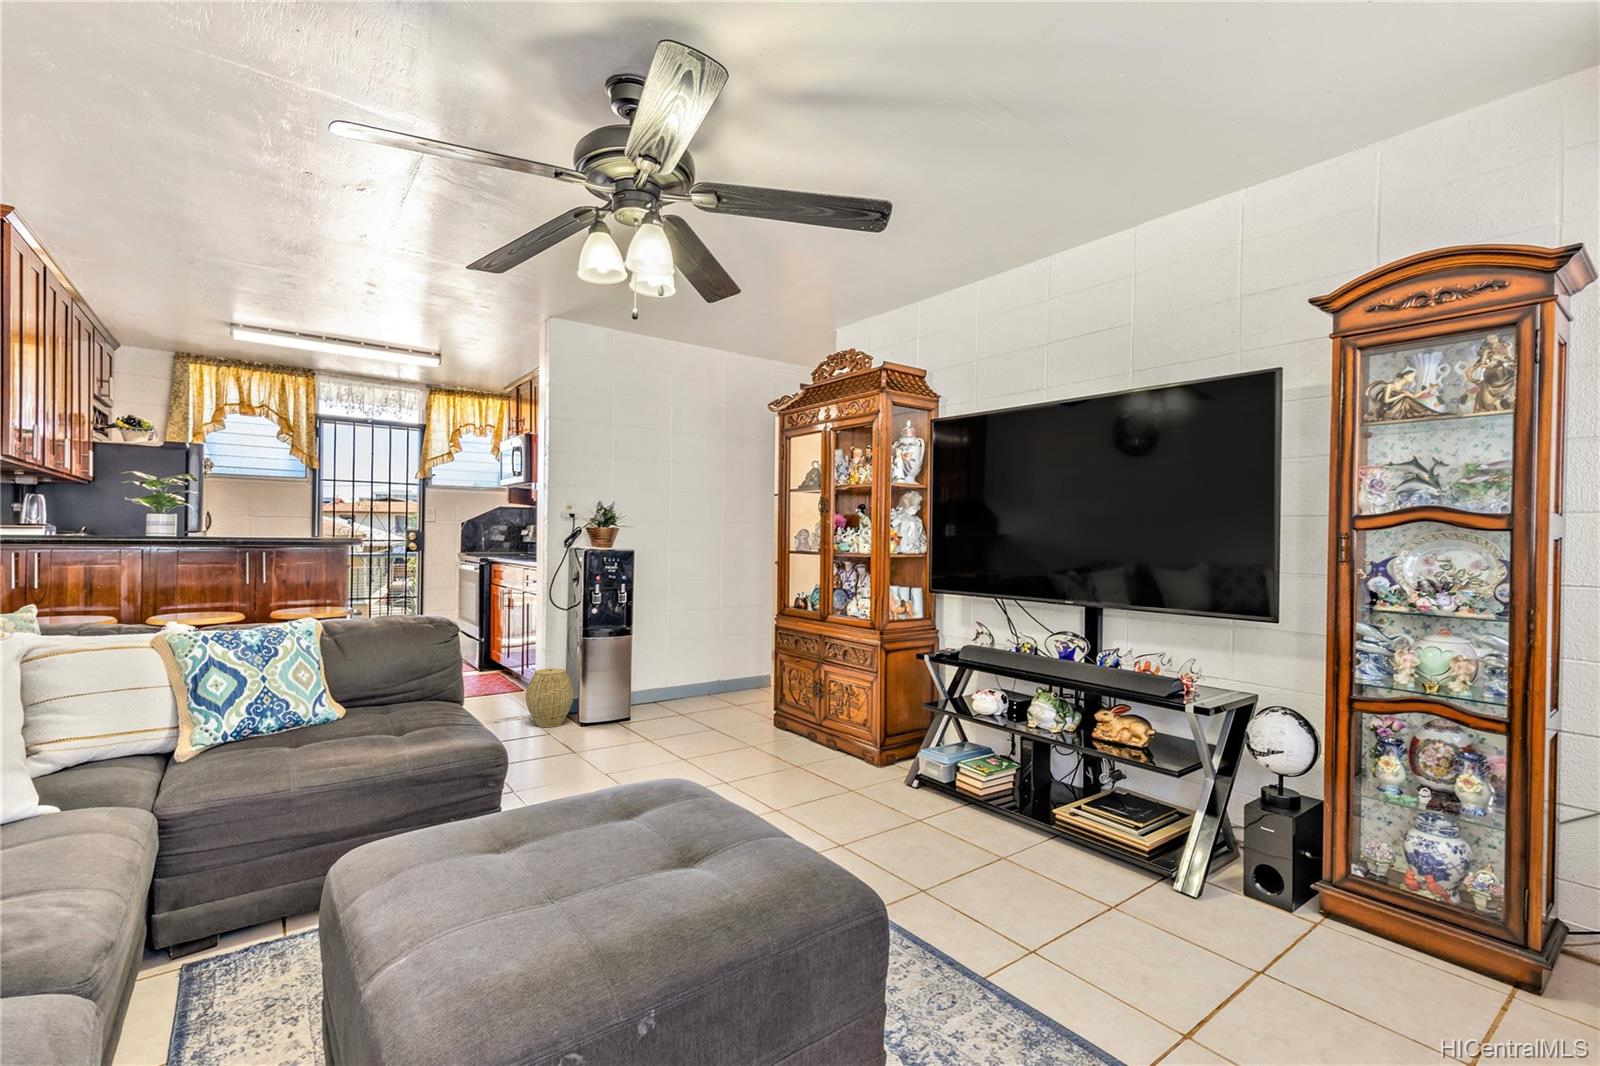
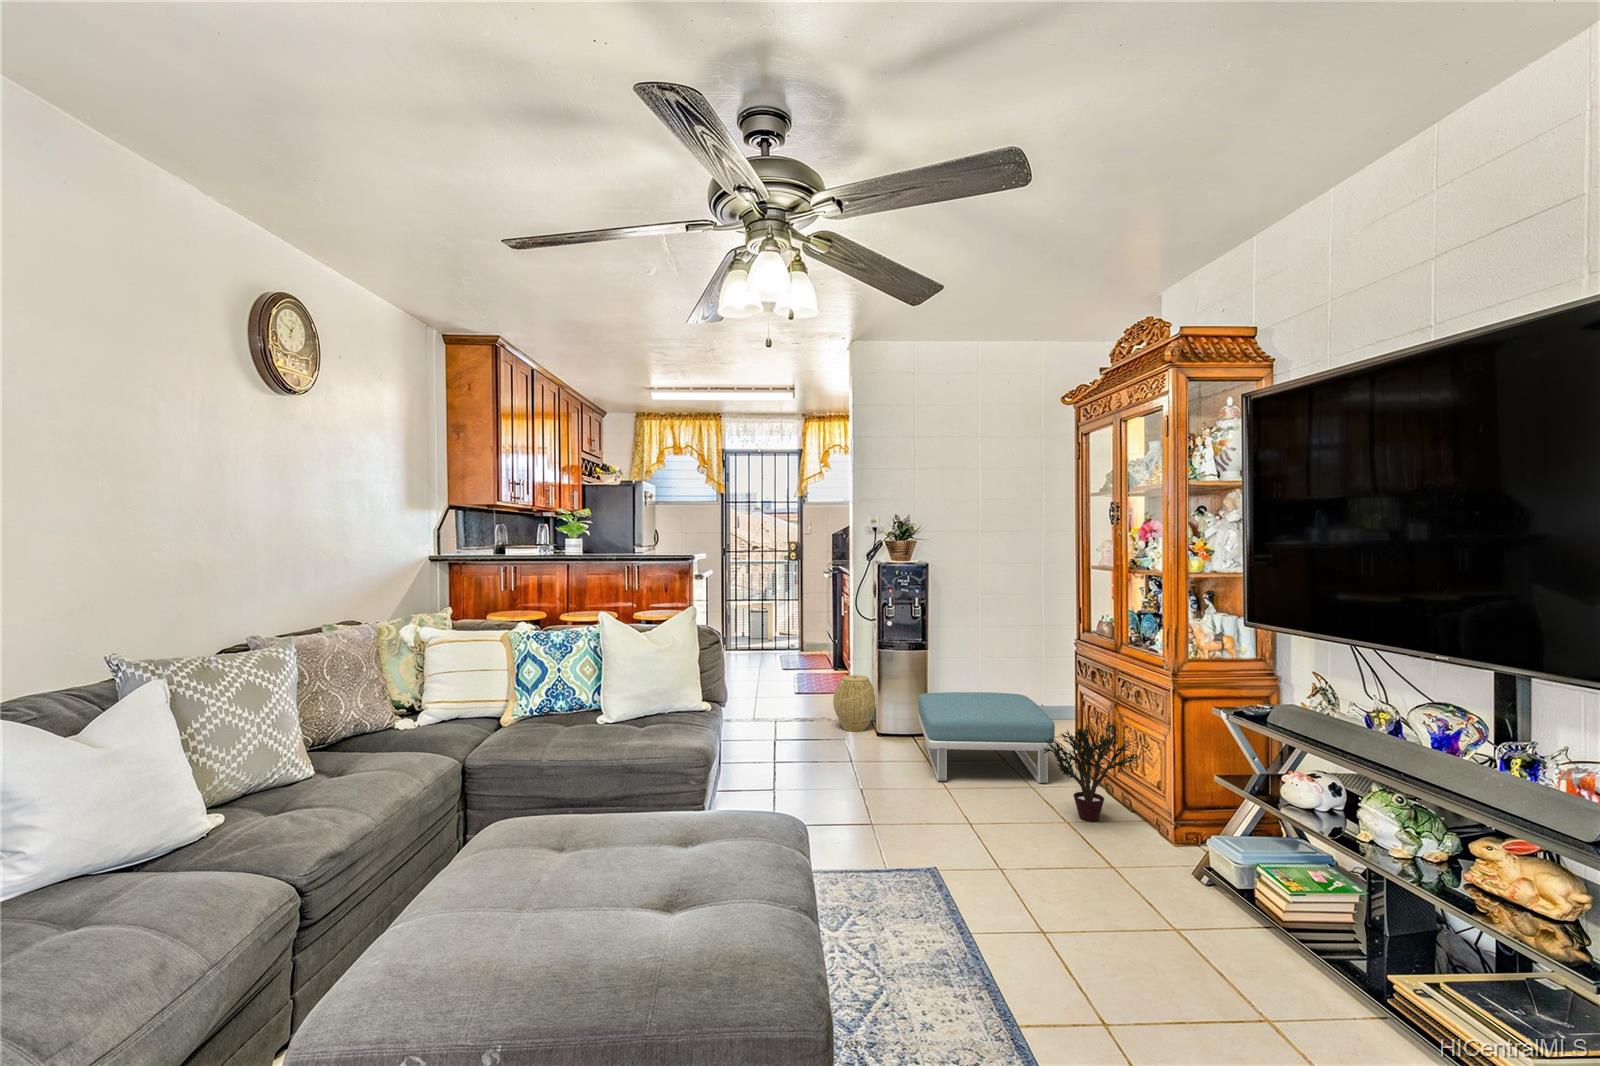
footstool: none [628,670,769,755] -> present [918,692,1056,783]
potted plant: none [772,683,850,763] -> present [1043,725,1139,821]

